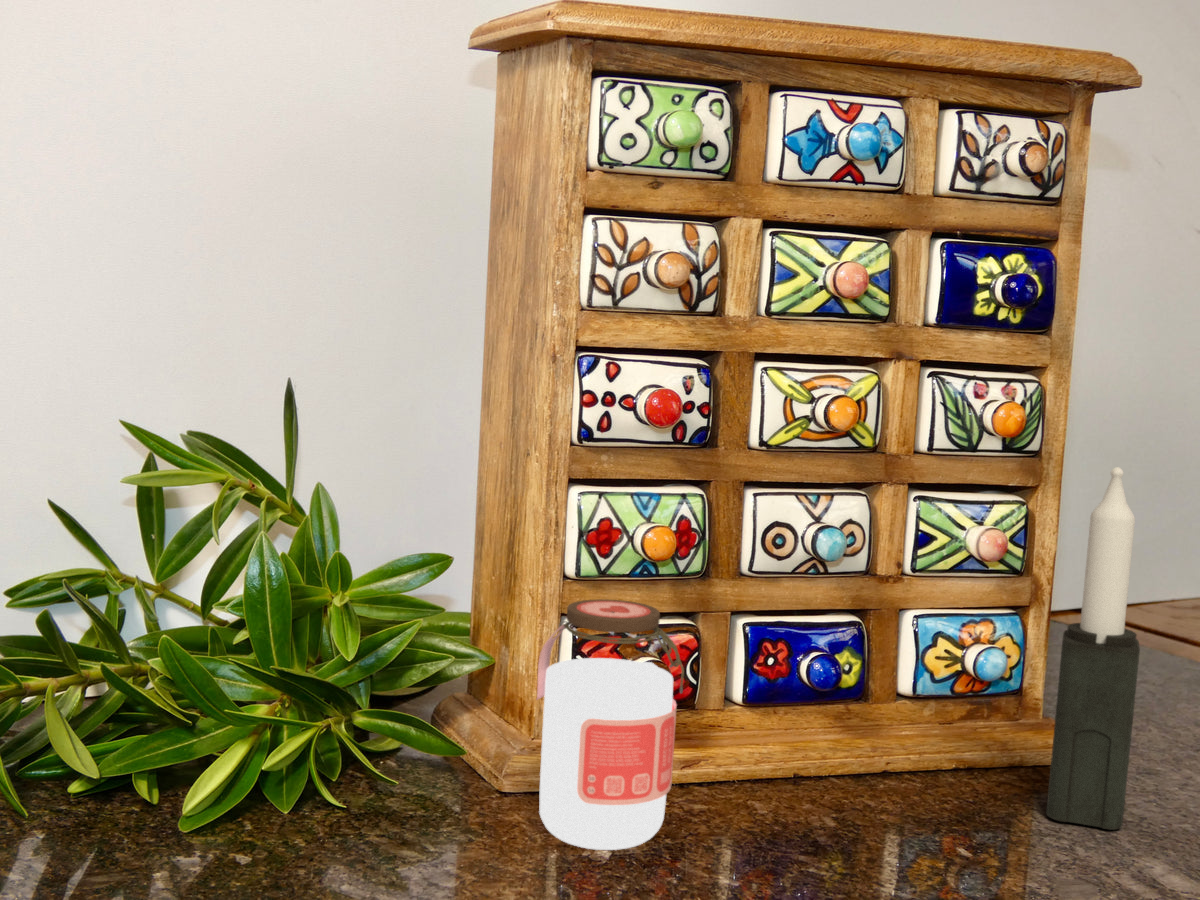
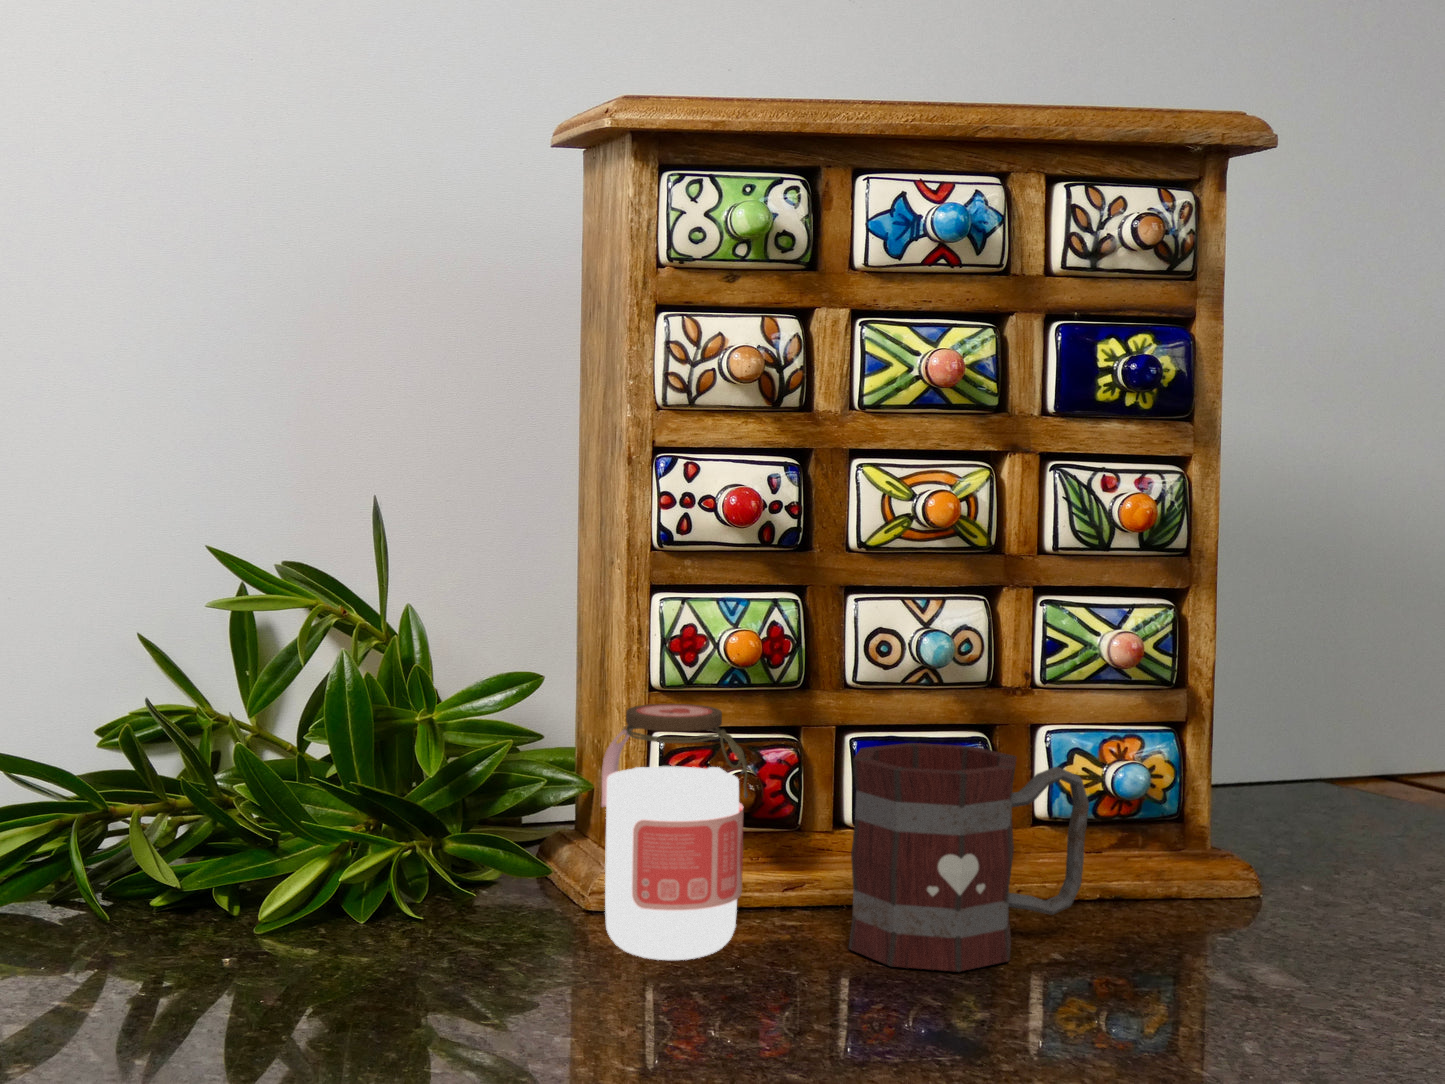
candle: present [1046,467,1140,830] -> none [1178,556,1275,955]
mug: none [760,633,979,856] -> present [848,743,1089,972]

